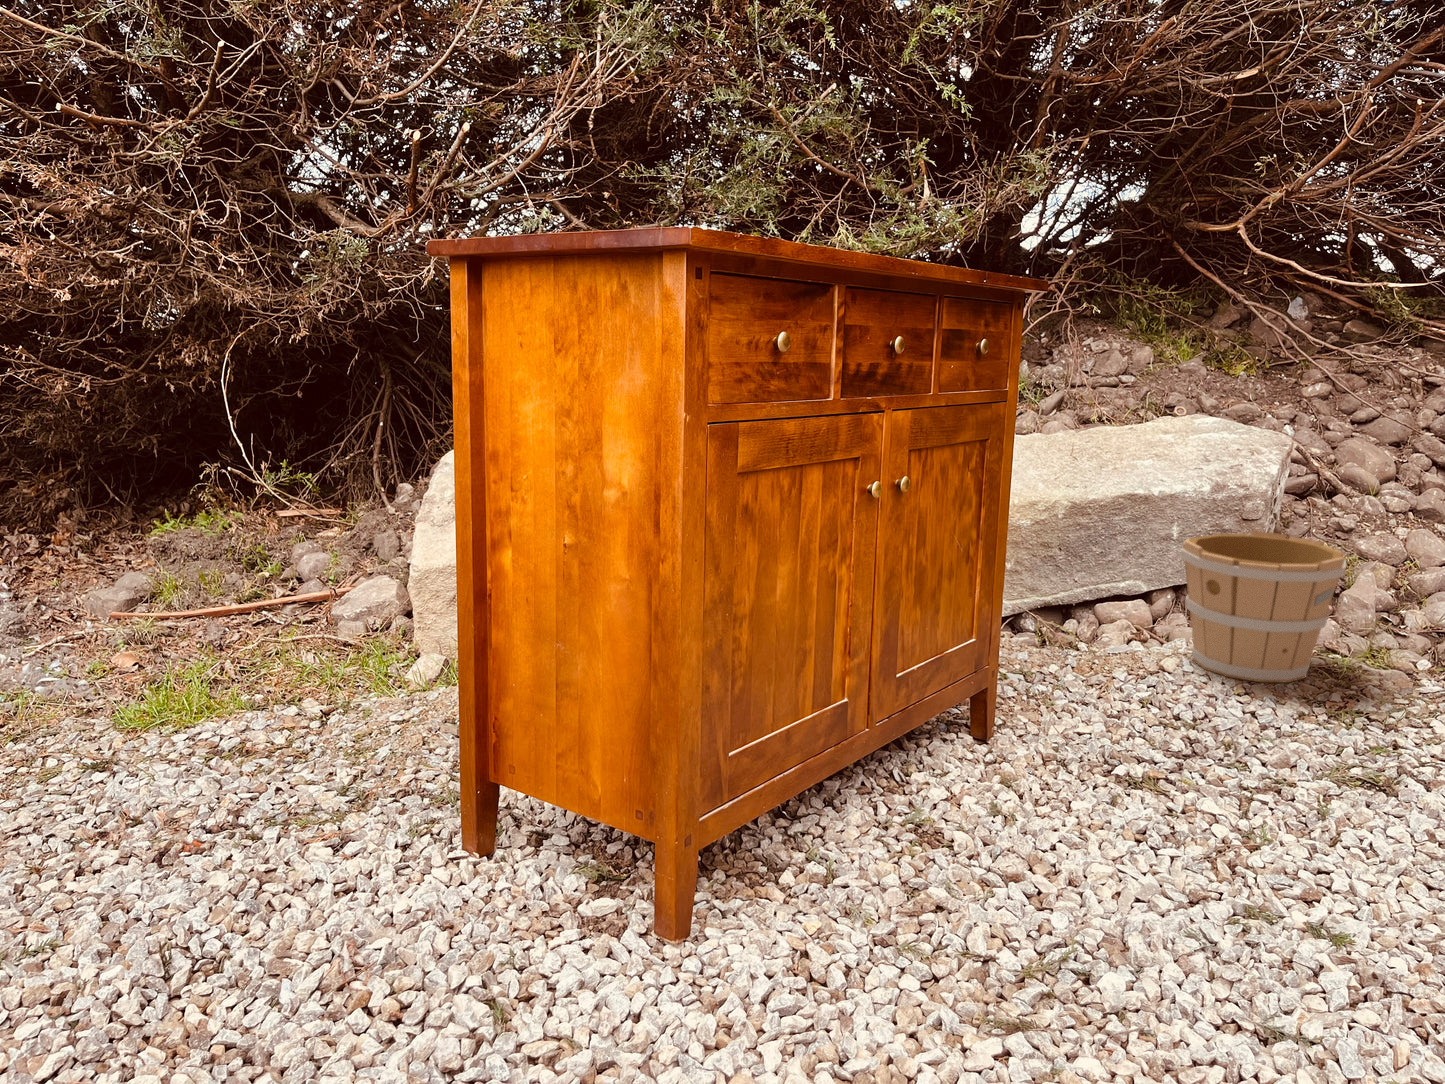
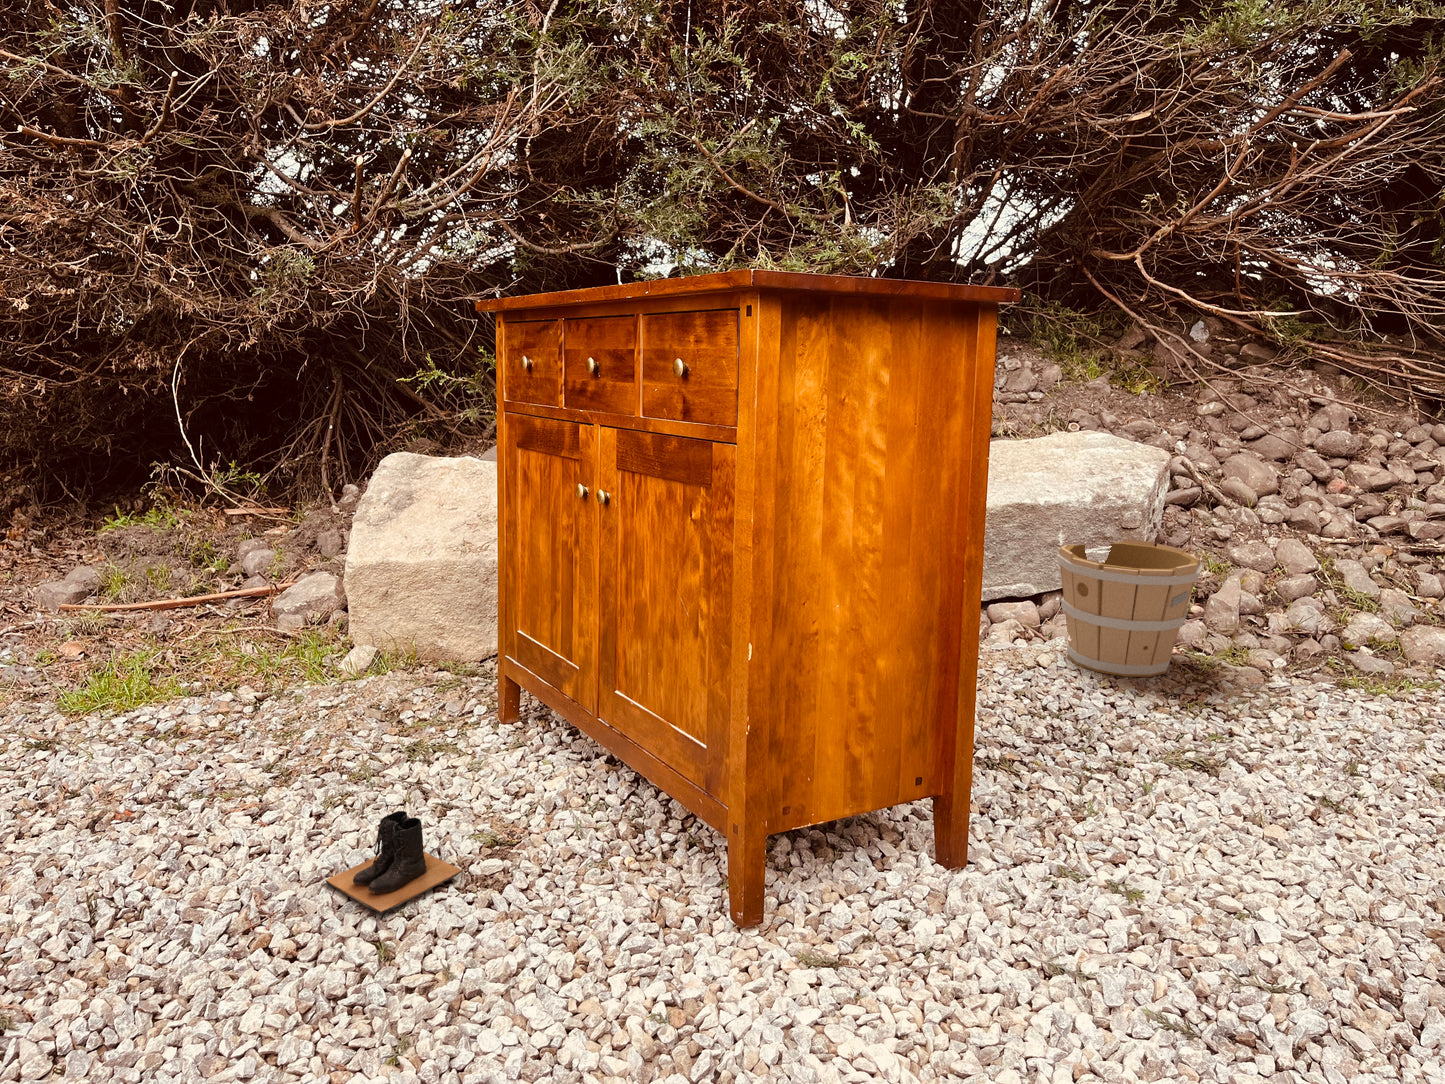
boots: none [421,846,573,965] -> present [325,811,462,914]

